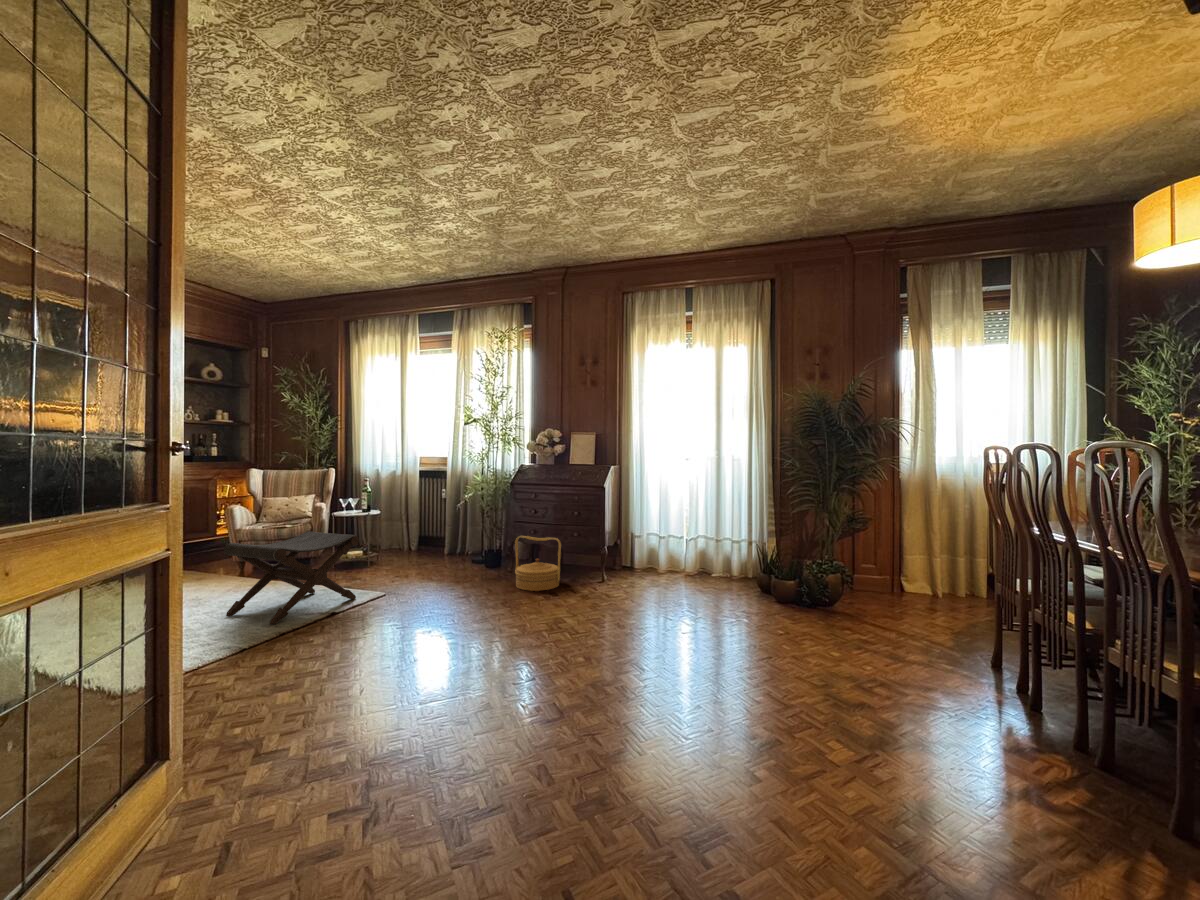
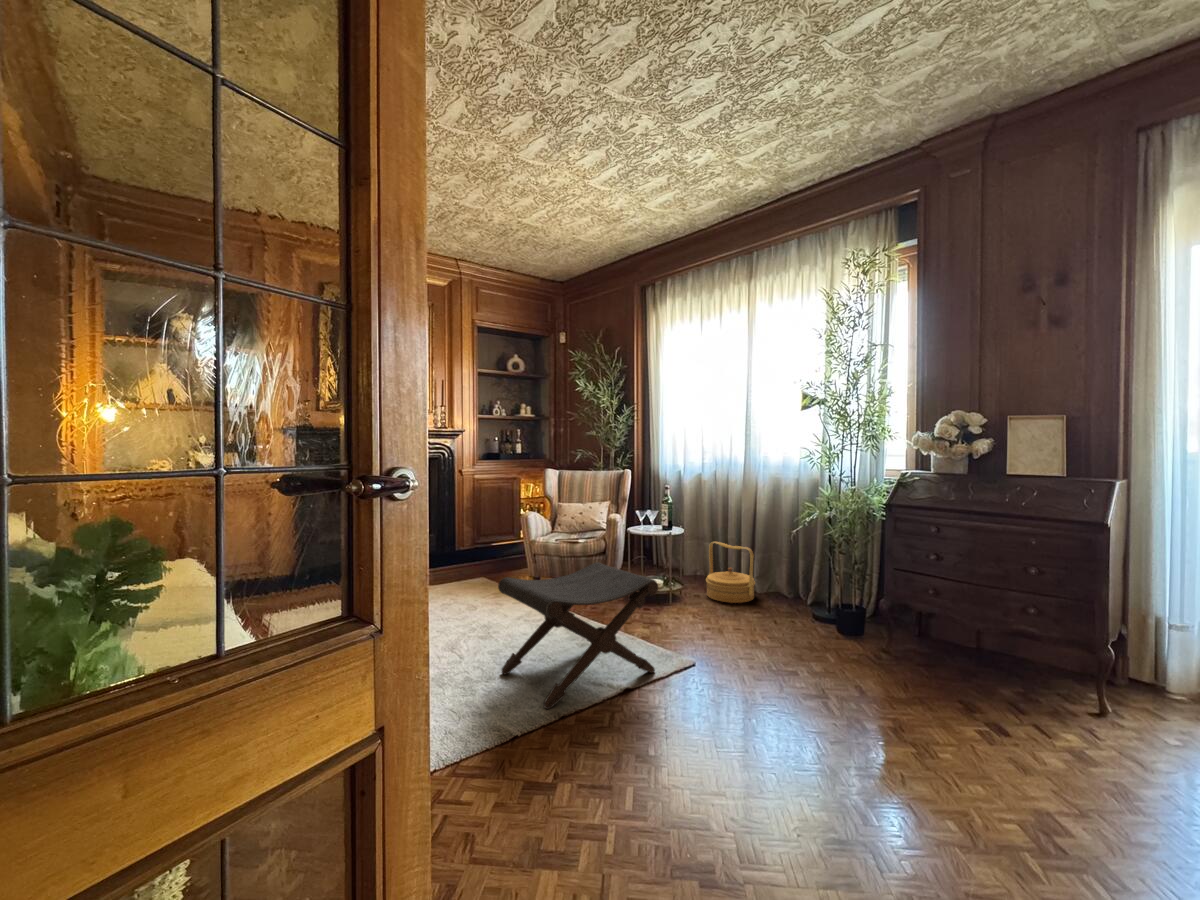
woven basket: present [515,536,561,591] -> present [706,542,755,603]

